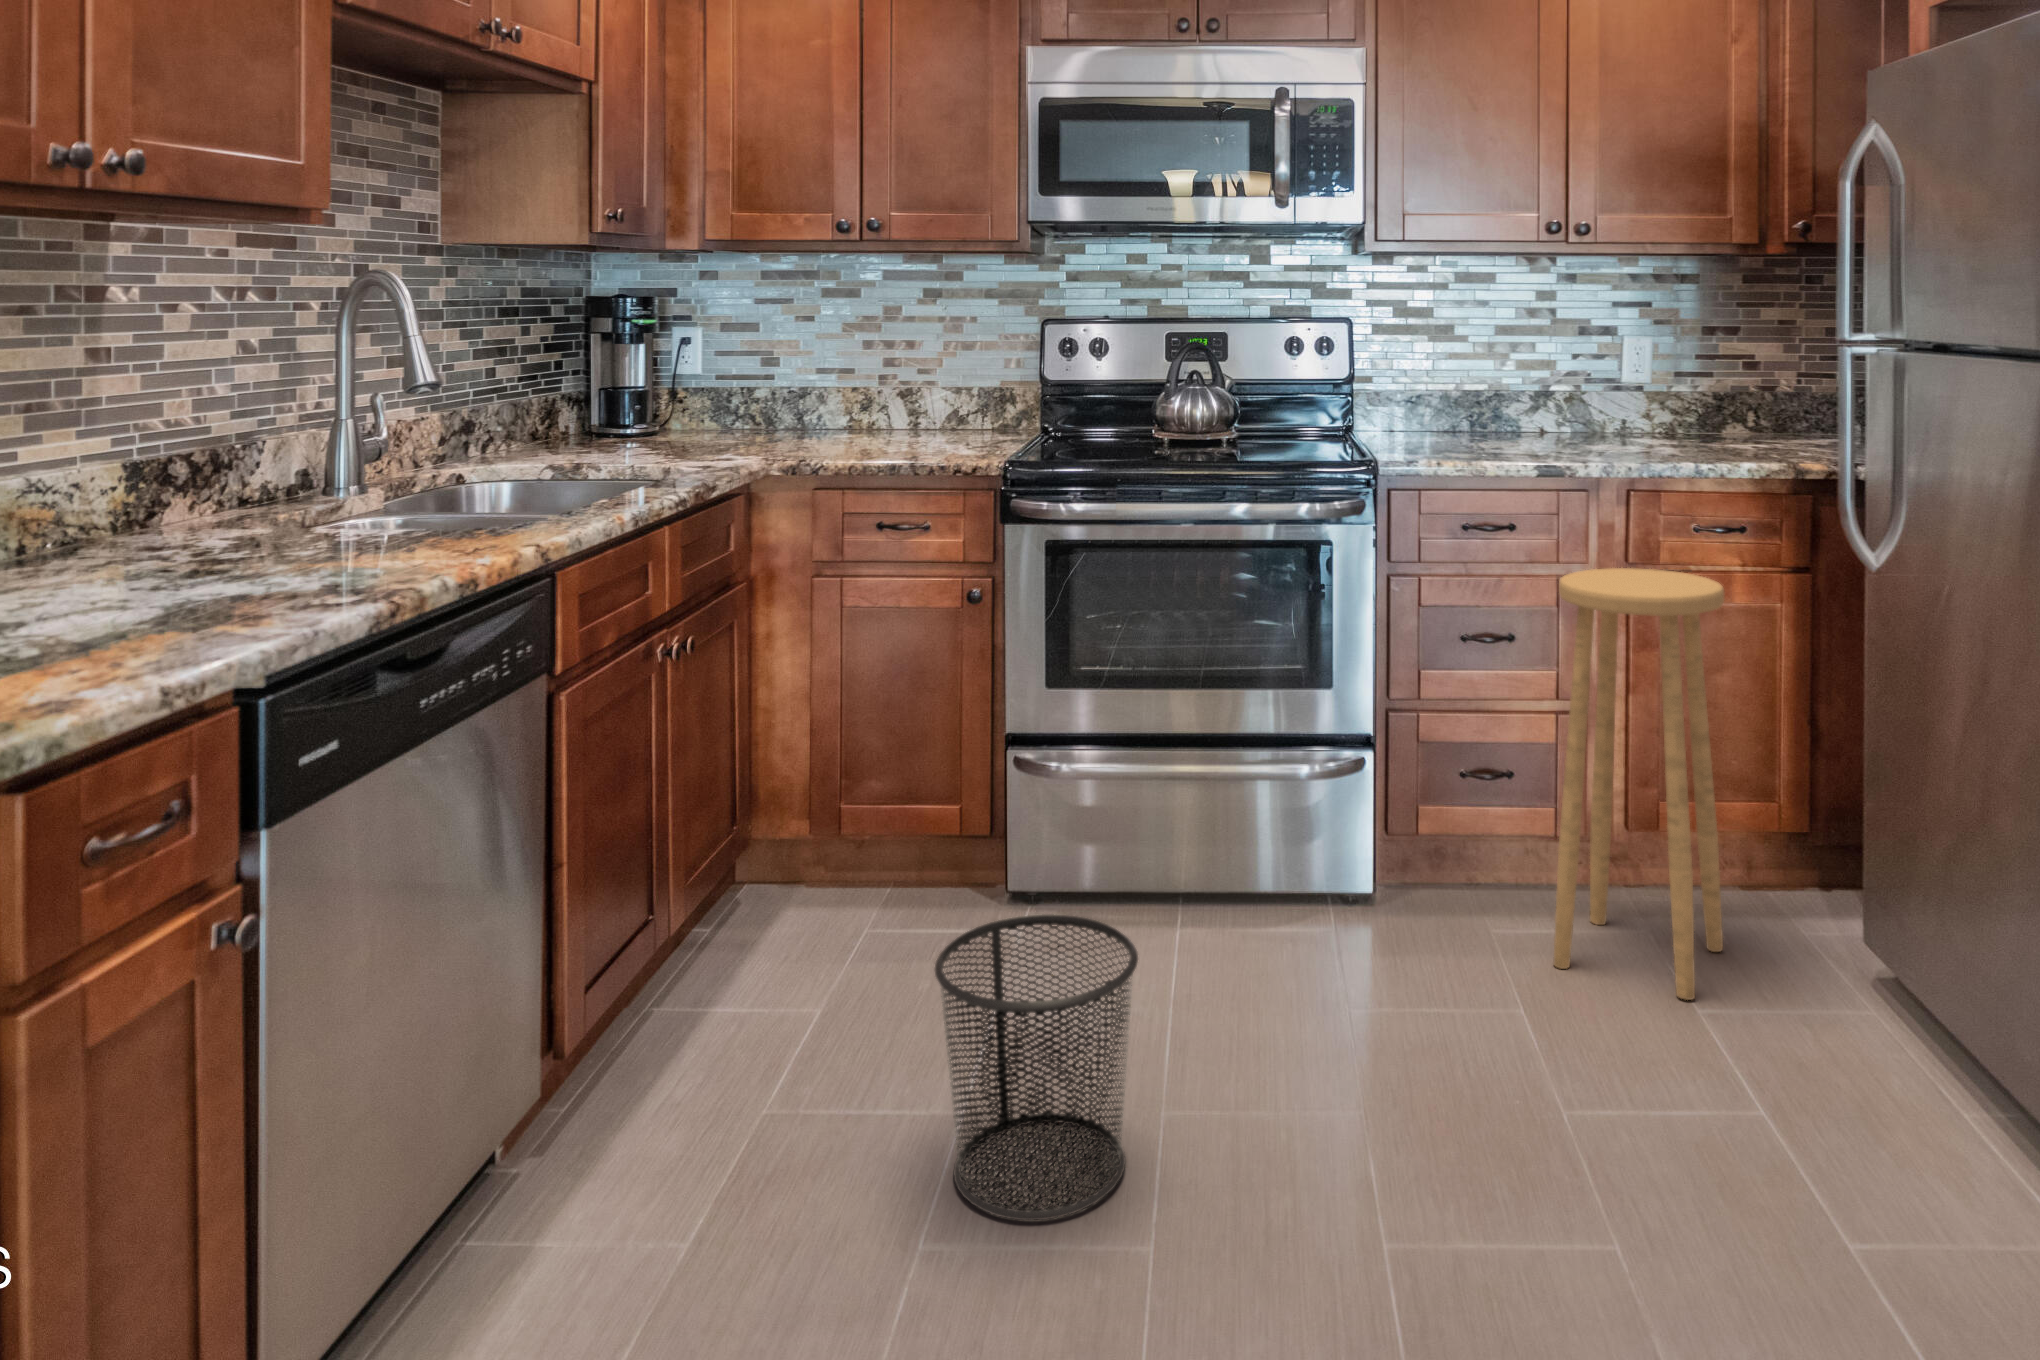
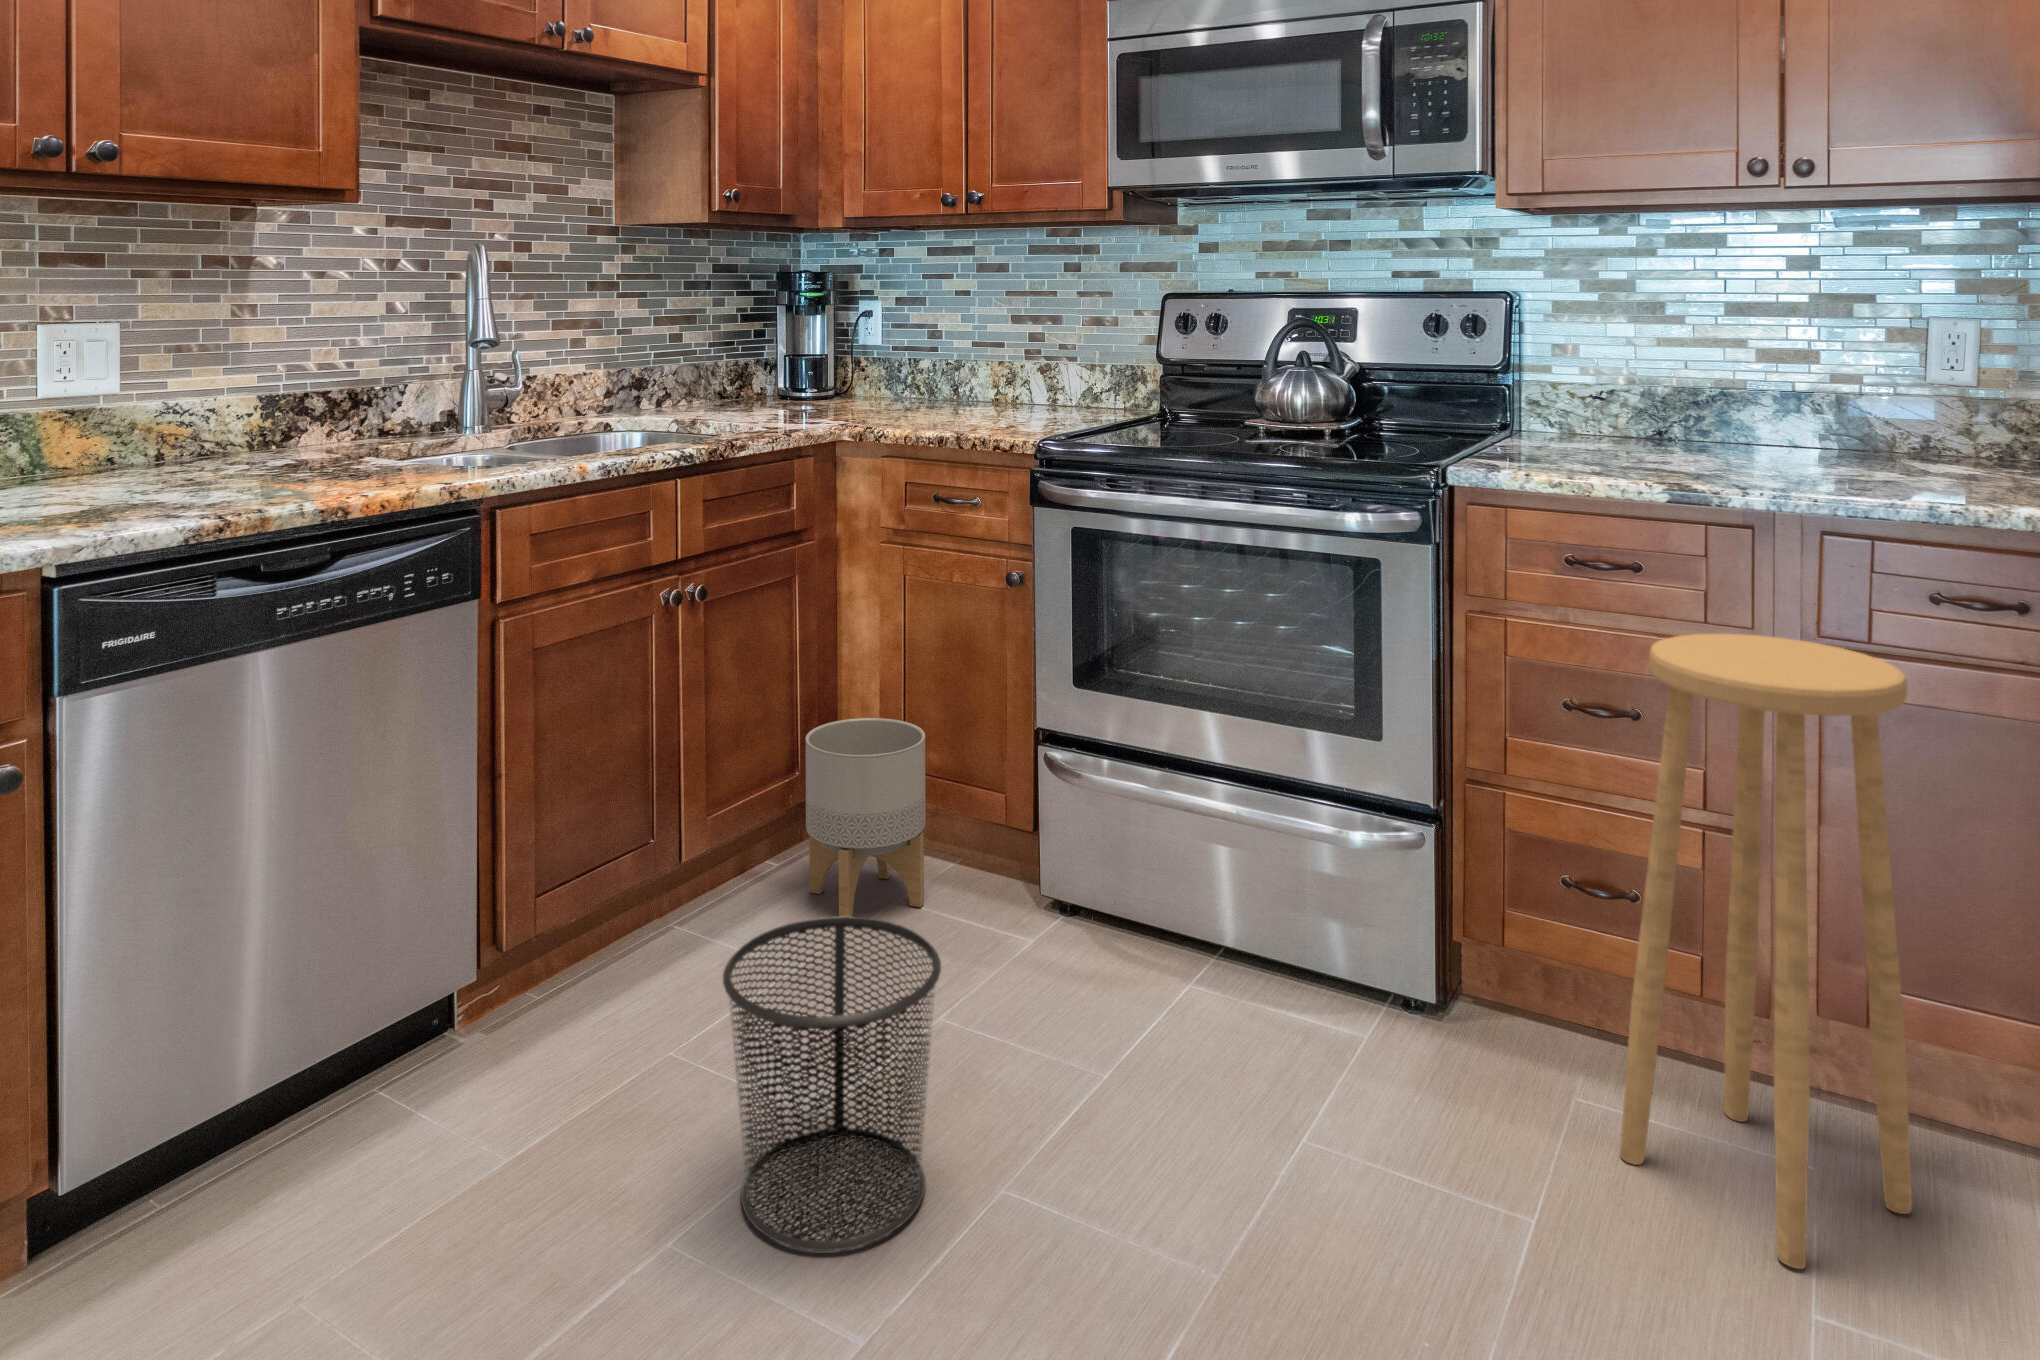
planter: none [774,754,902,965] -> present [805,718,925,917]

